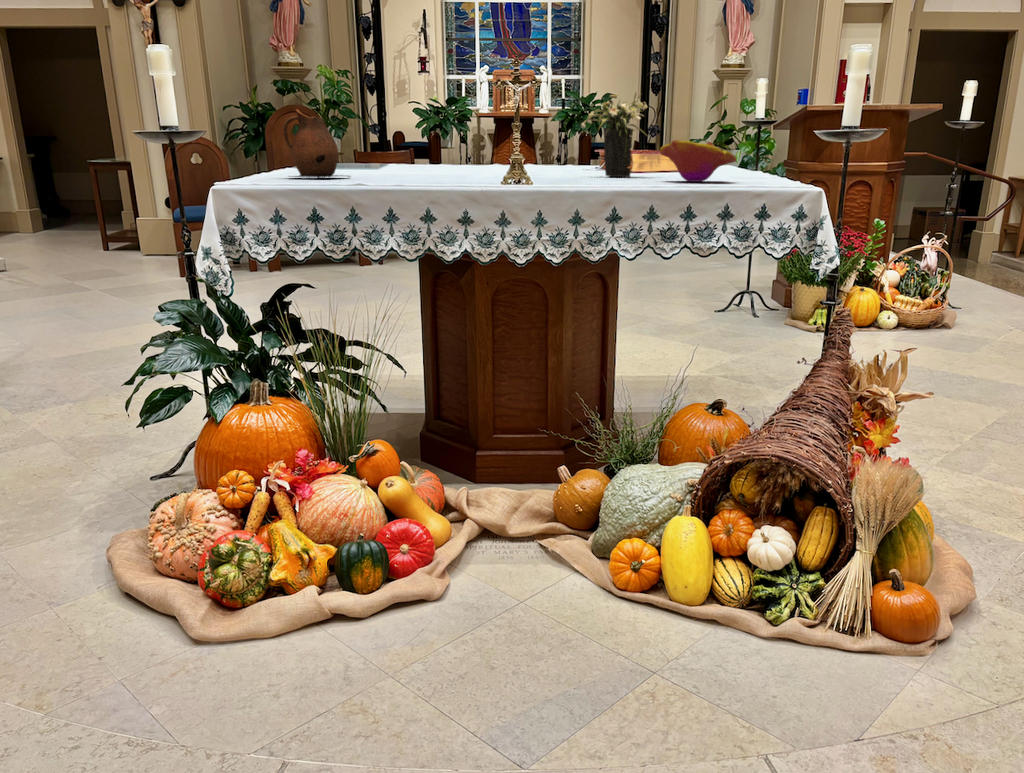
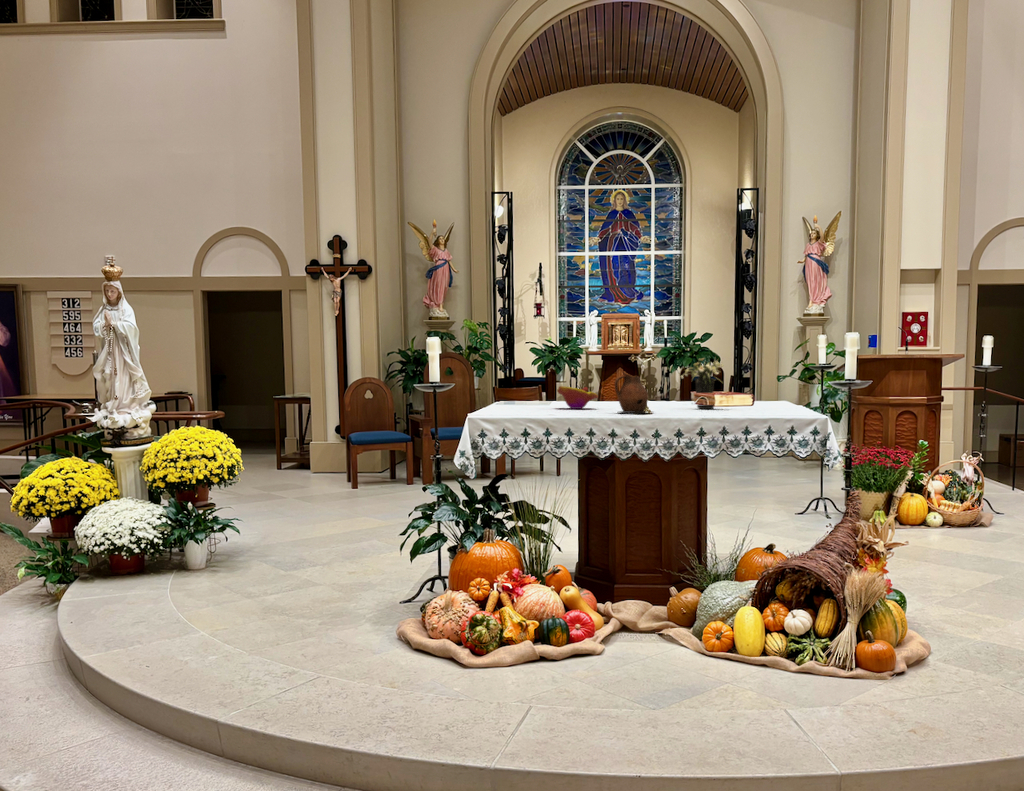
ceramic pitcher: present [283,109,350,178] -> present [615,371,648,413]
decorative bowl: present [660,140,736,182] -> present [557,386,598,409]

